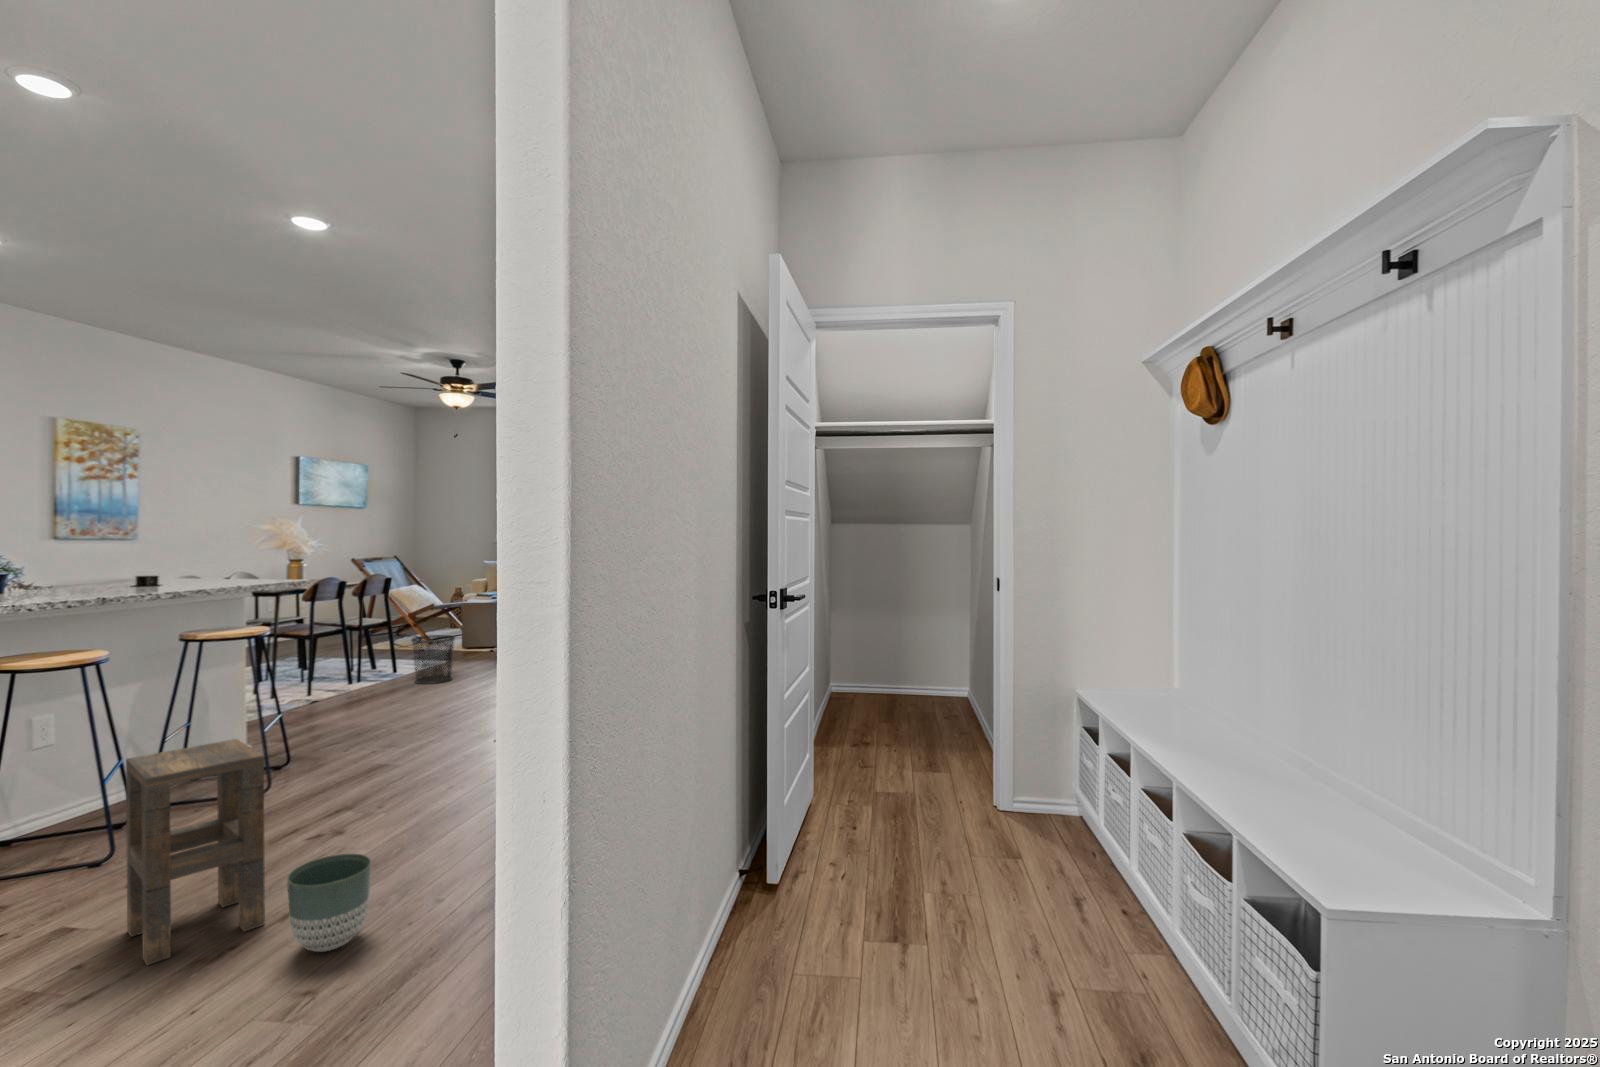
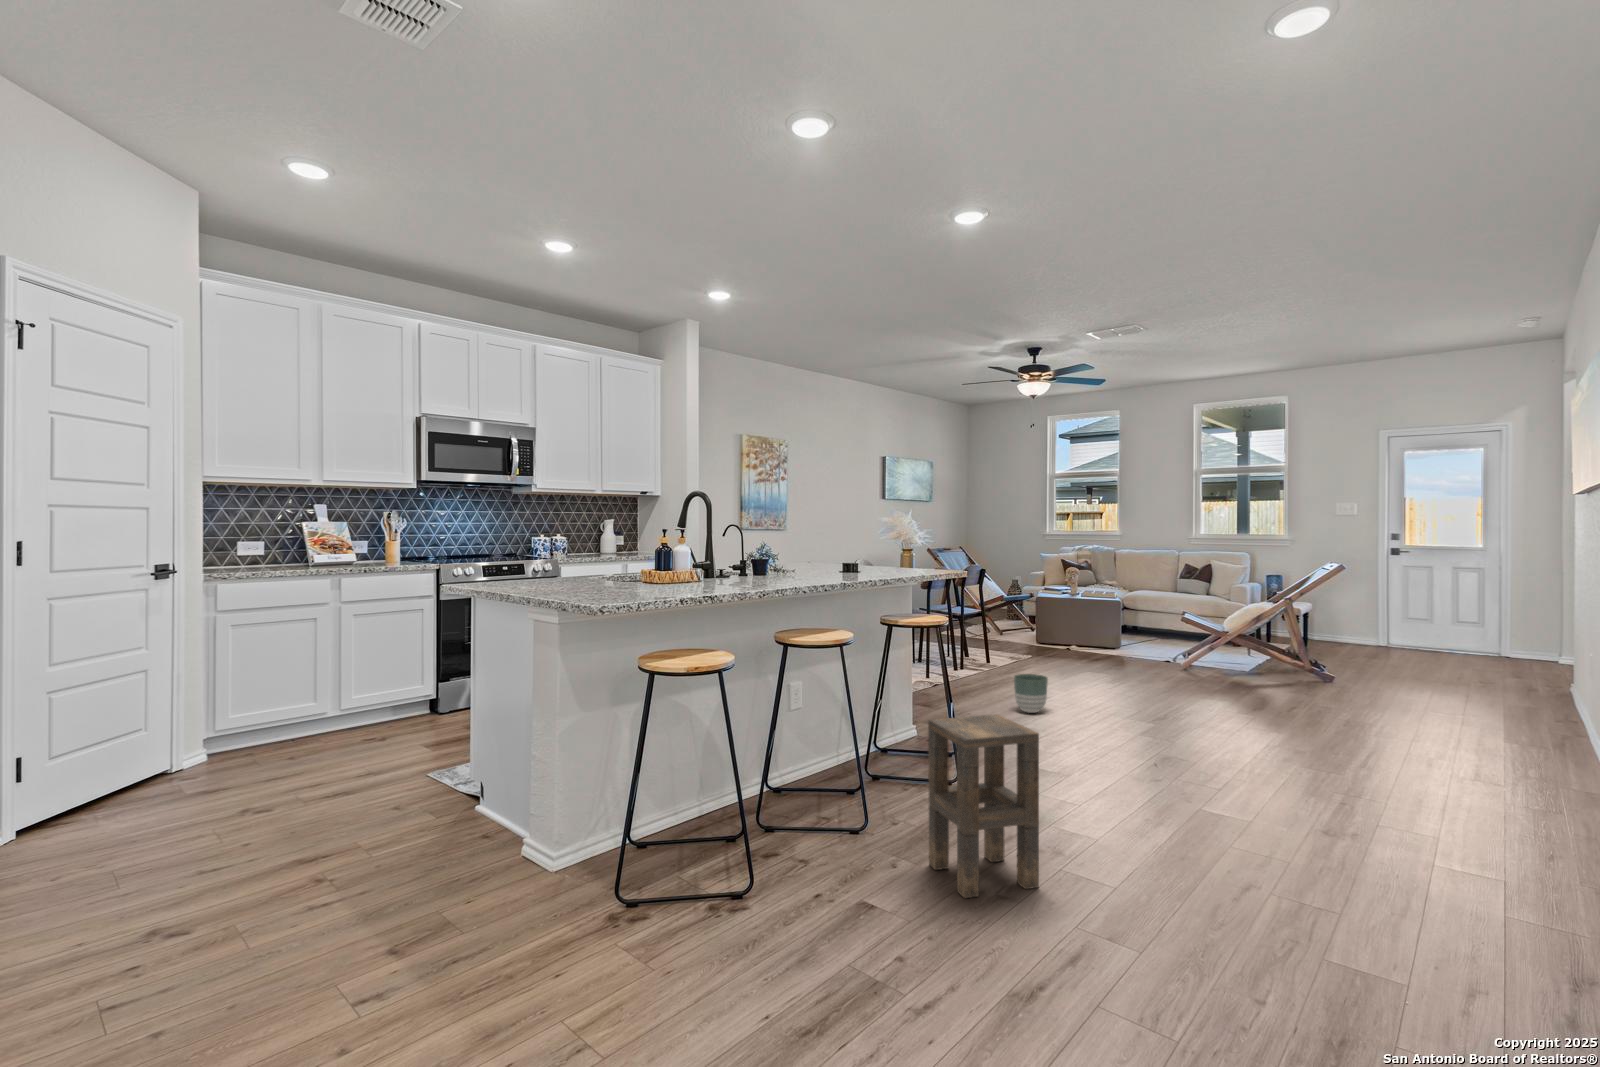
trash can: present [411,635,455,684] -> none [1012,629,1054,678]
planter: present [287,854,371,952] -> present [1014,674,1048,713]

